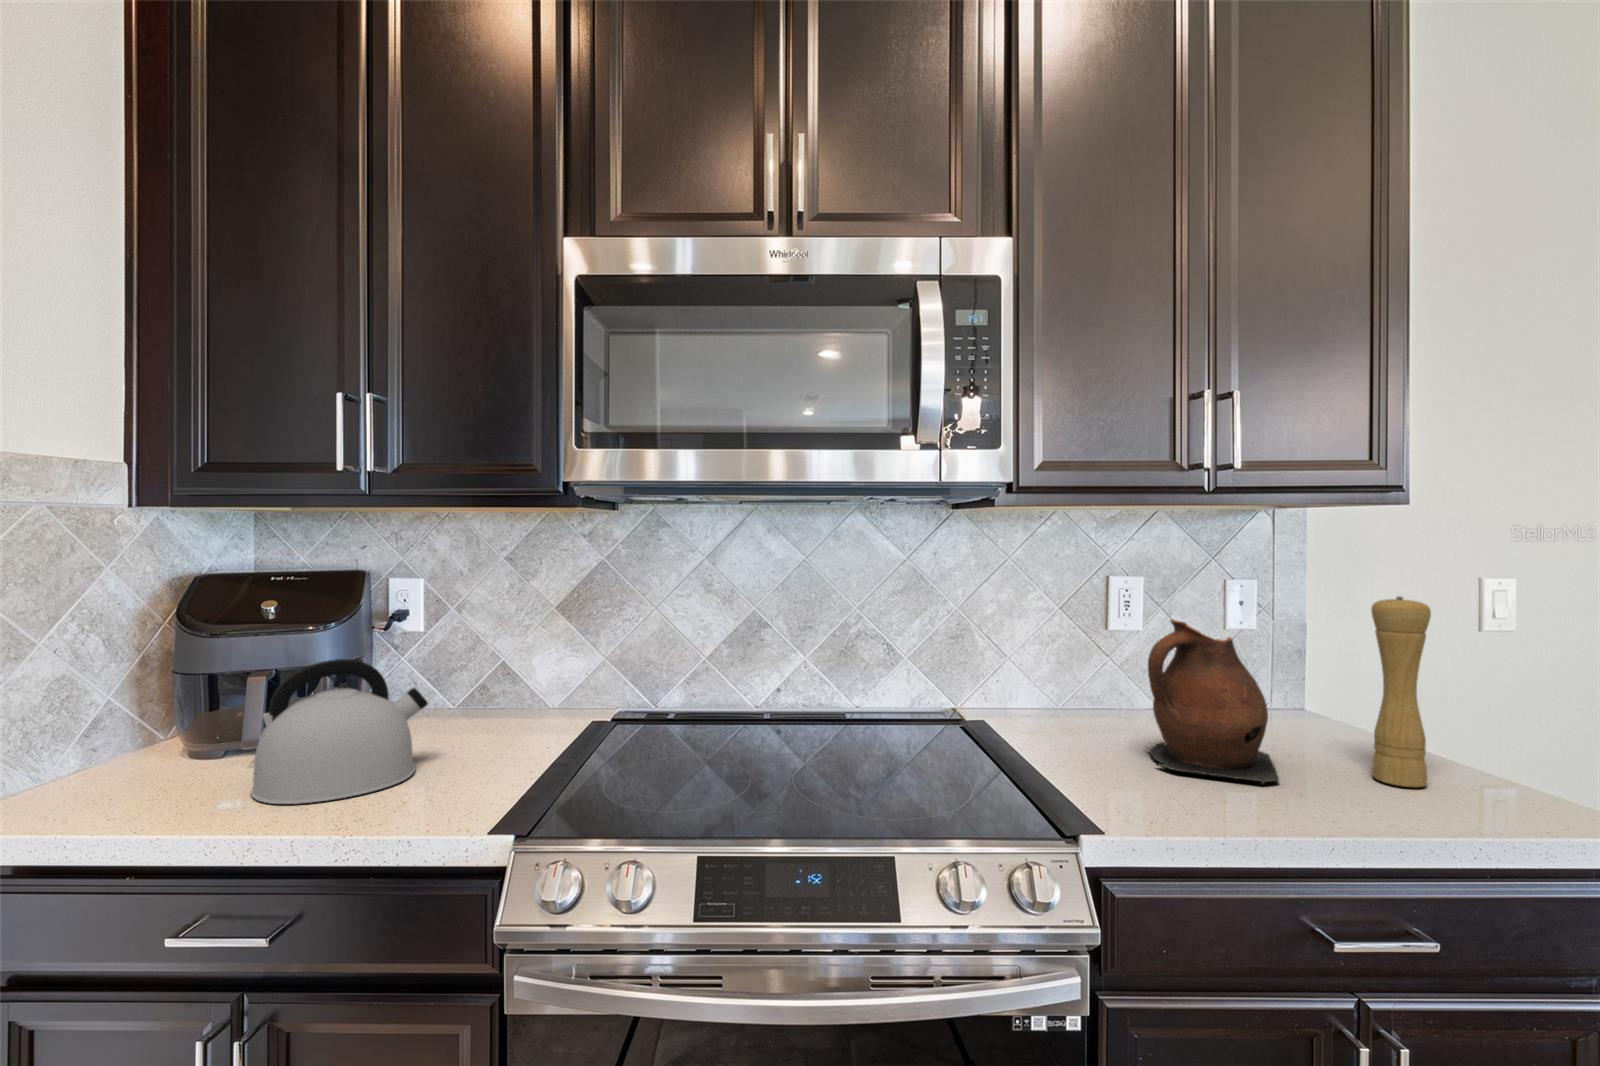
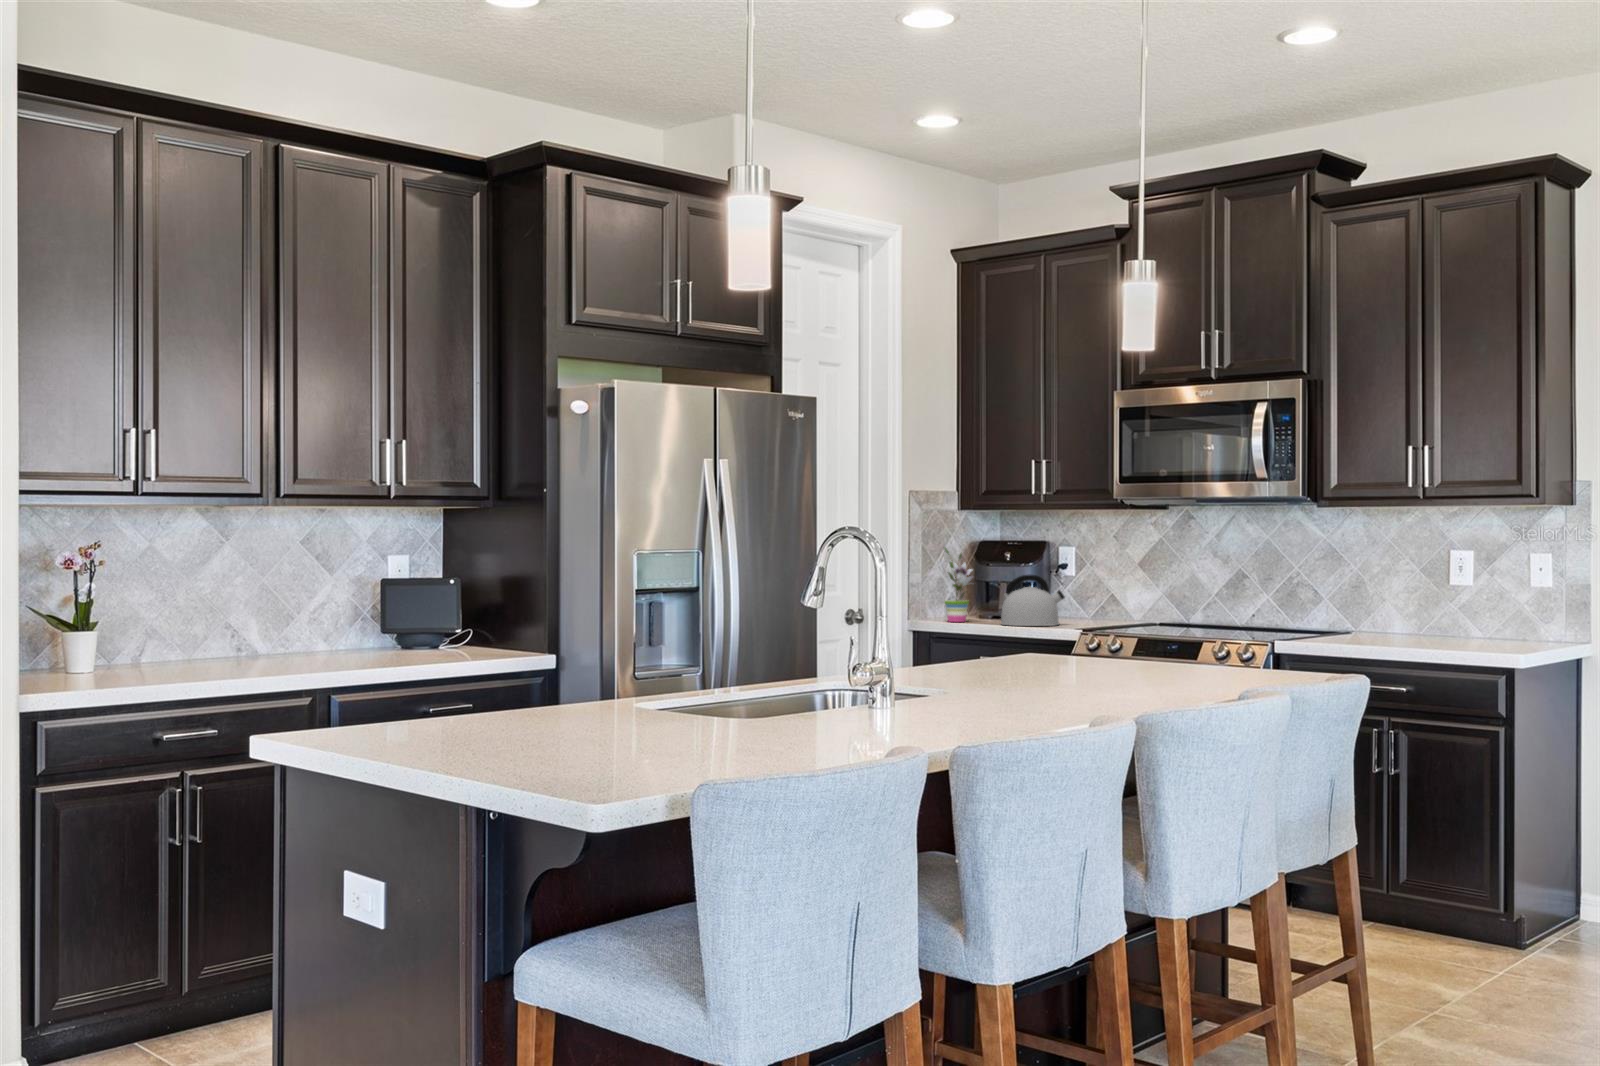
pepper mill: present [1371,596,1431,787] -> none [1474,553,1500,648]
potted plant: none [70,599,175,797] -> present [944,548,973,622]
ceramic pitcher: present [1148,620,1279,784] -> none [1380,566,1458,644]

